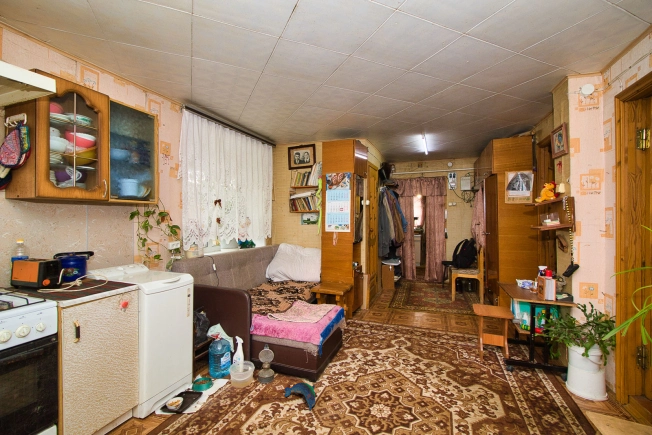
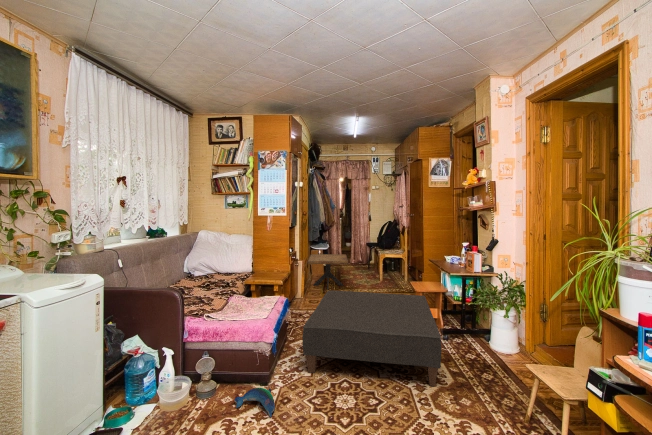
side table: none [375,269,416,305] -> present [307,254,348,289]
ottoman: none [348,305,487,415] -> present [302,291,442,386]

